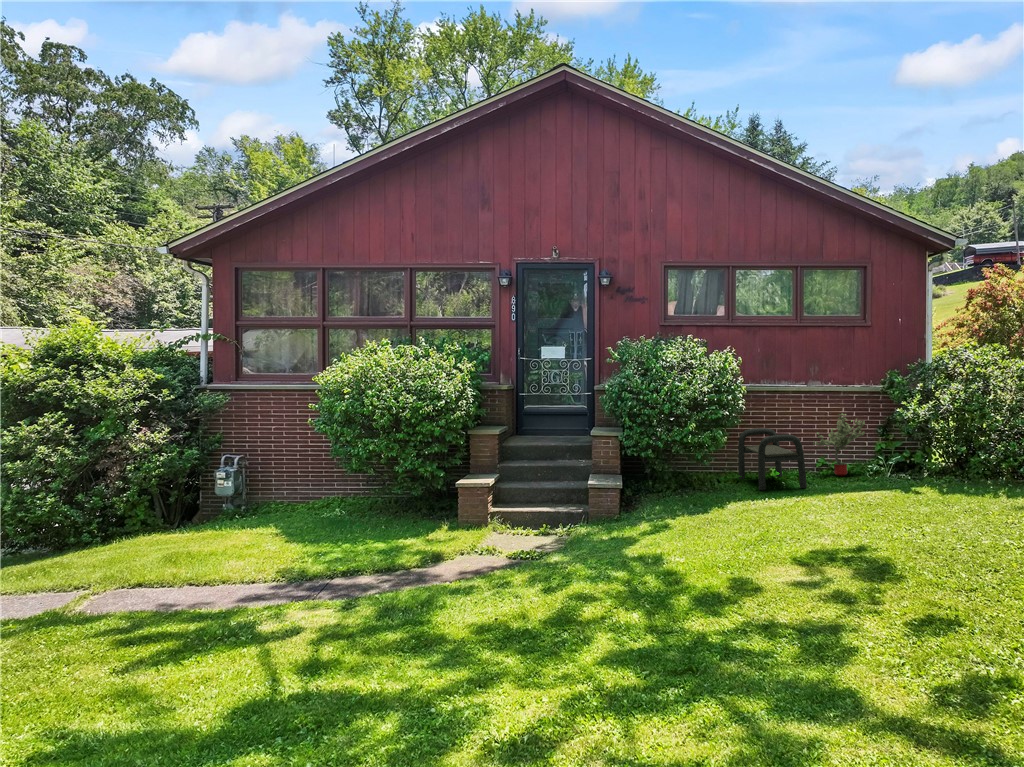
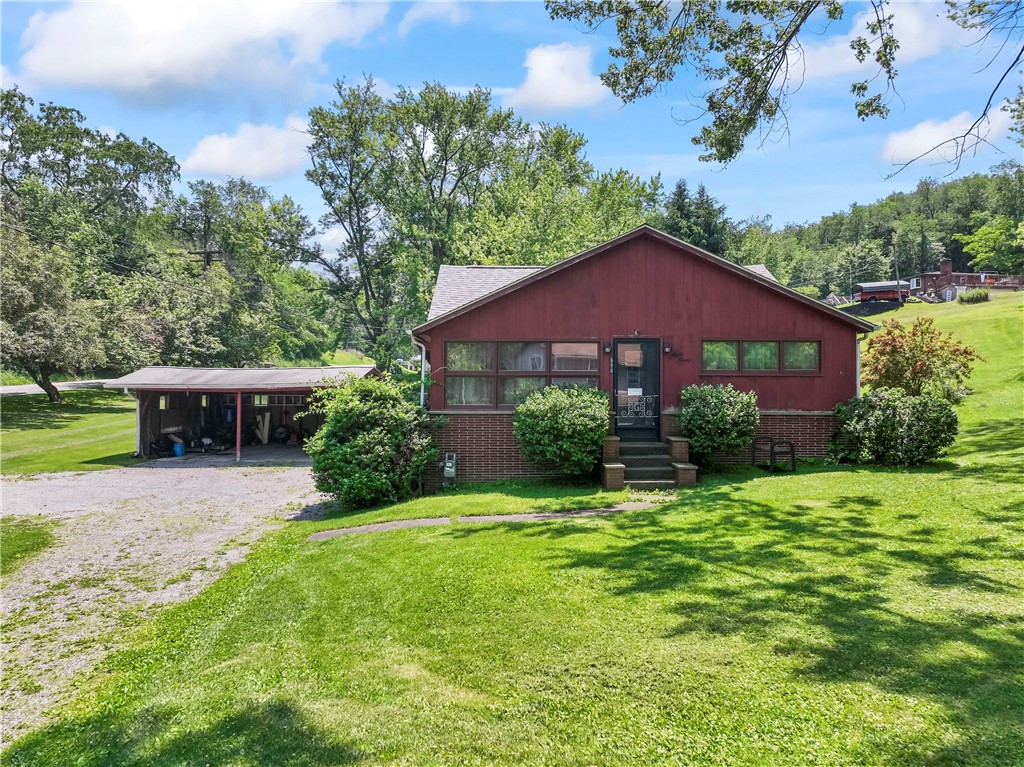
potted tree: present [813,413,865,476] -> none [795,427,825,464]

